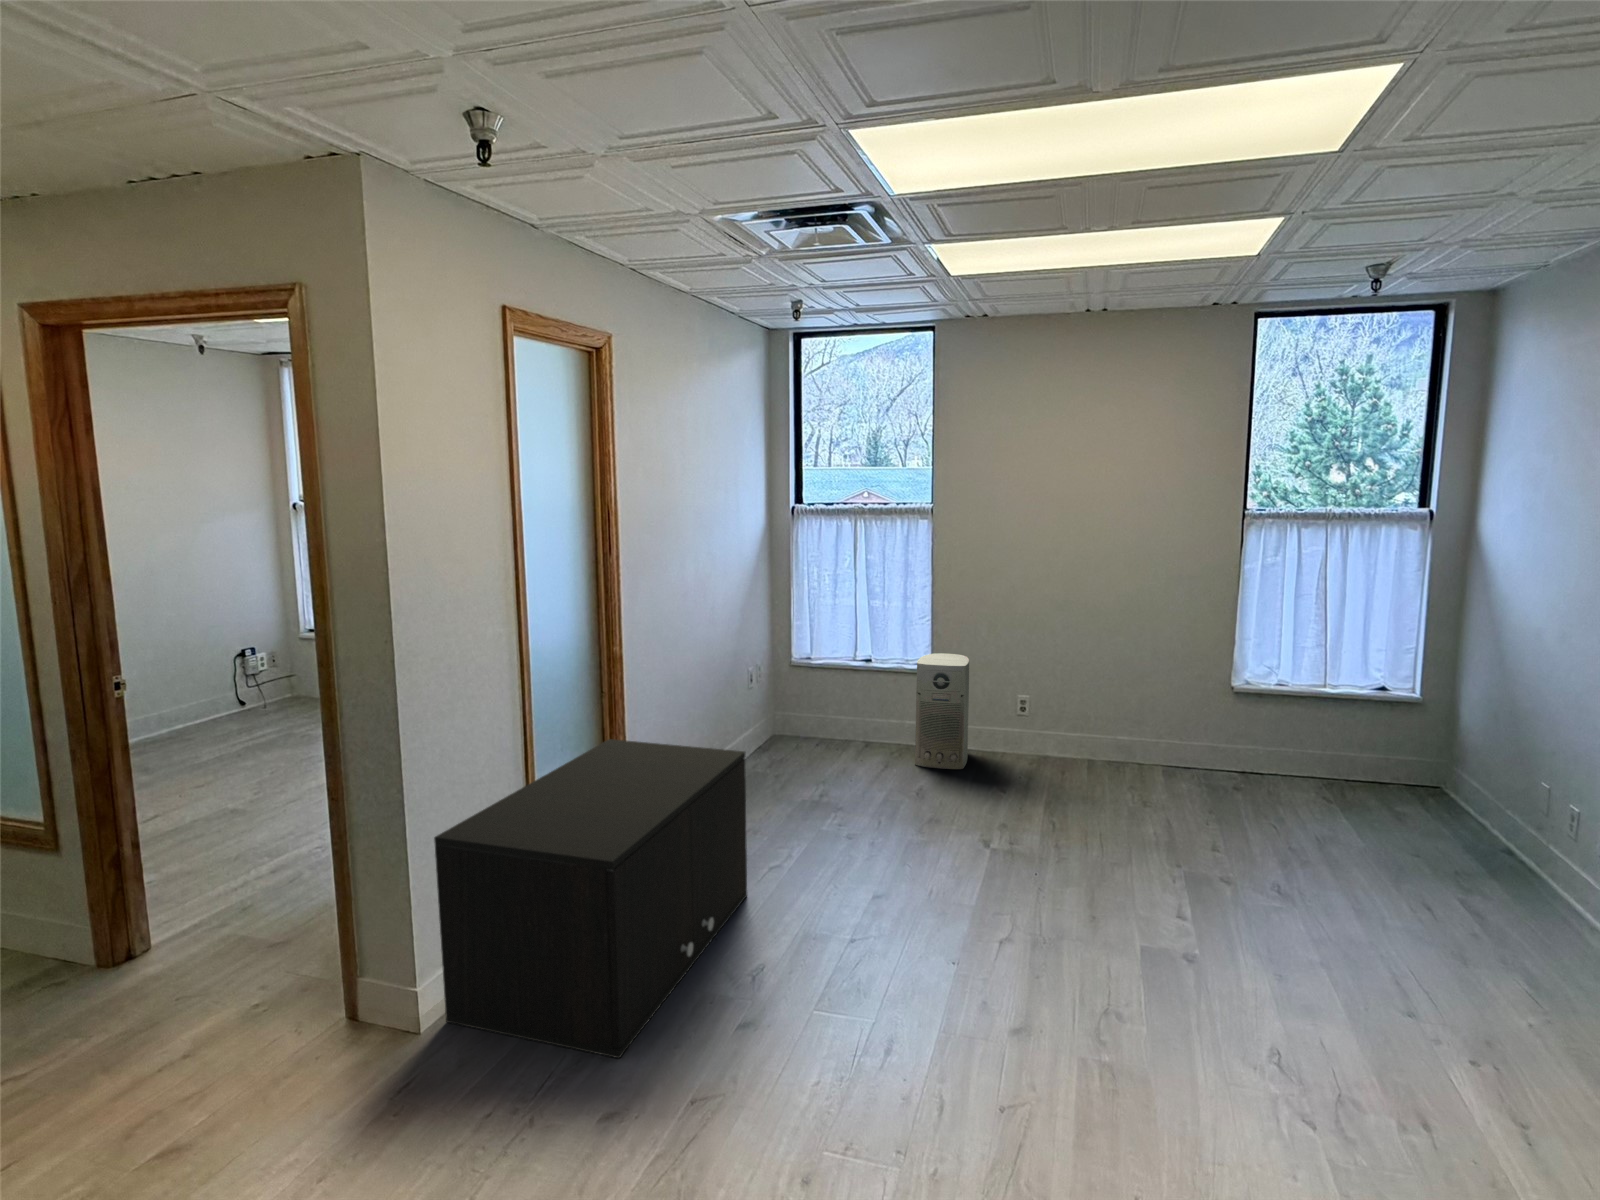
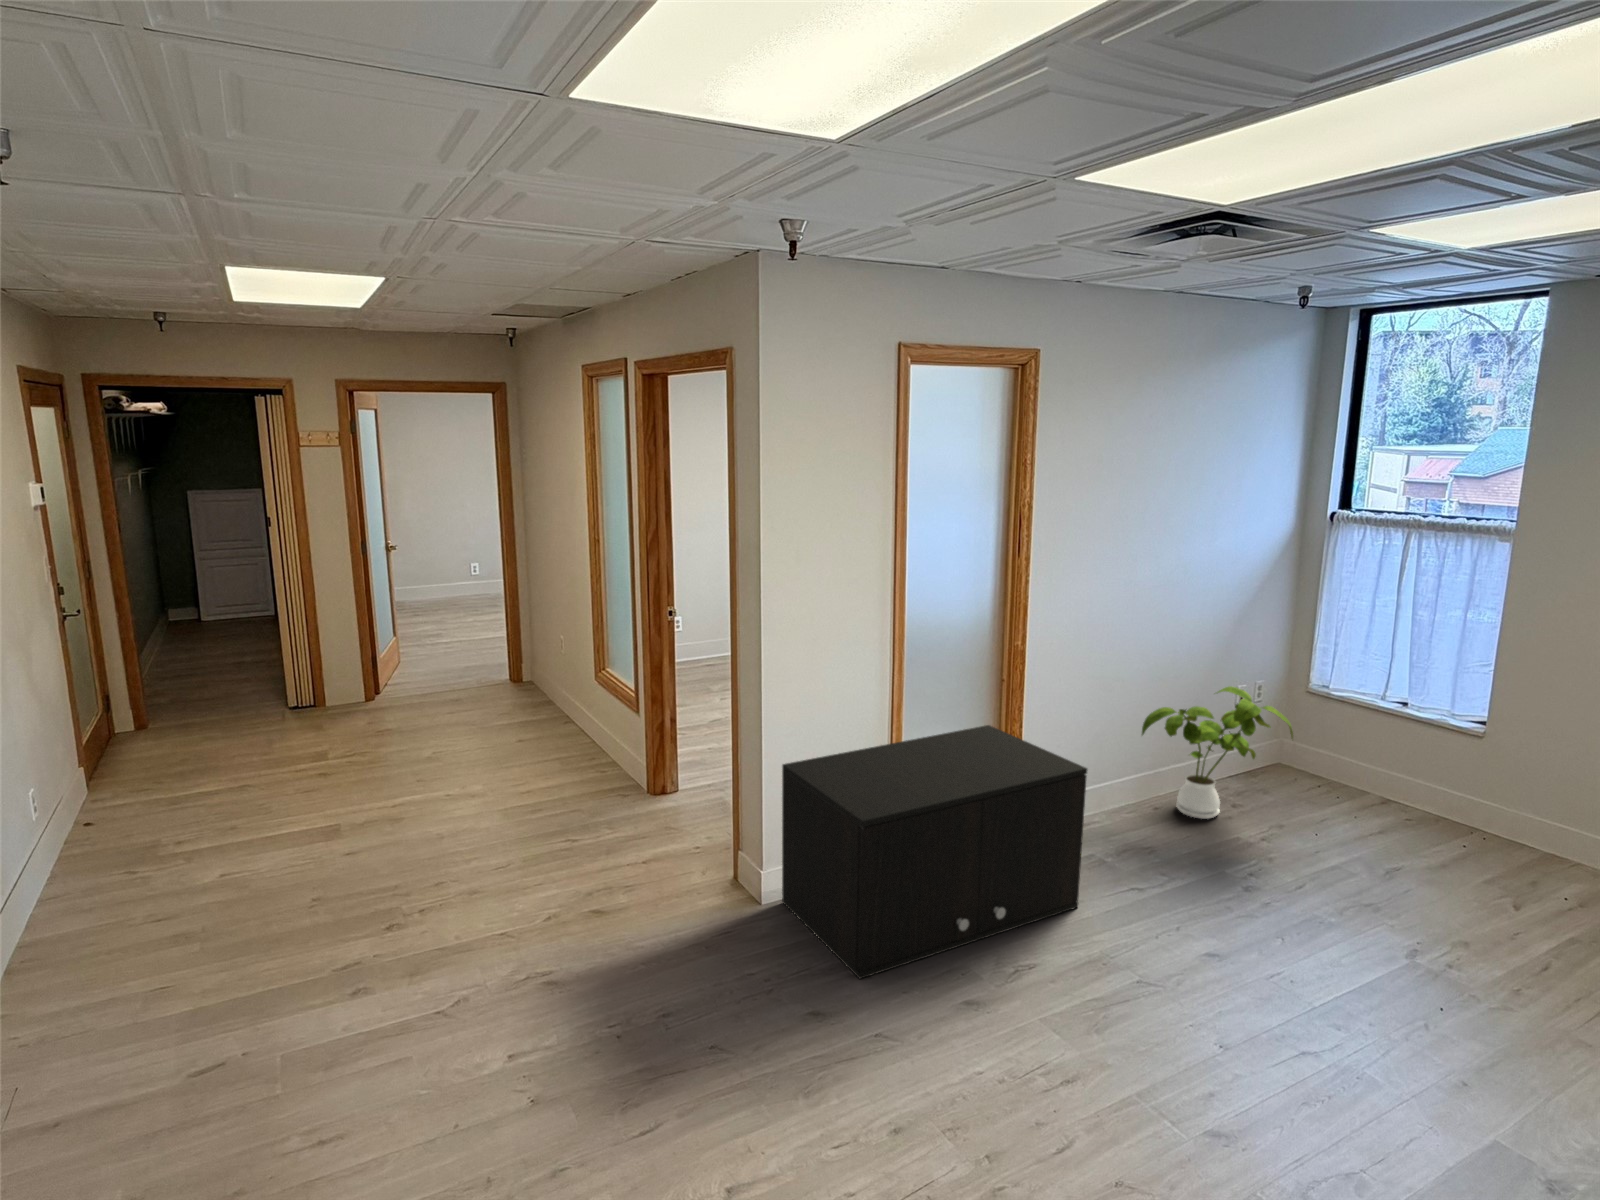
air purifier: present [915,653,969,769] -> none [1422,718,1537,874]
house plant: none [709,662,832,790] -> present [1142,686,1293,819]

